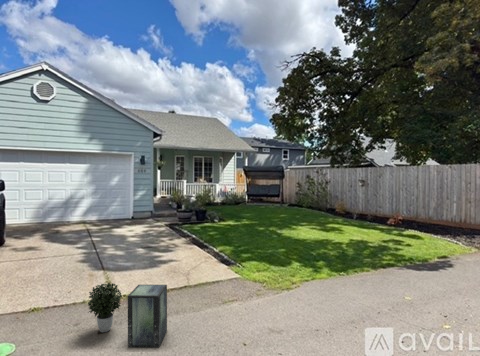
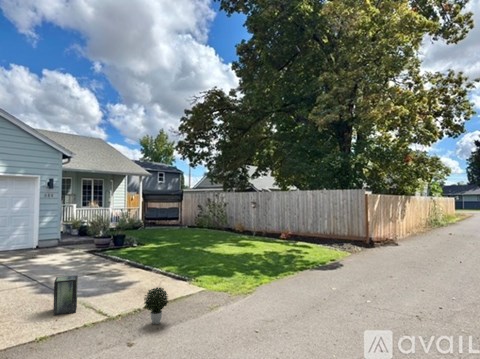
storage box: present [128,285,167,348] -> present [53,275,78,315]

